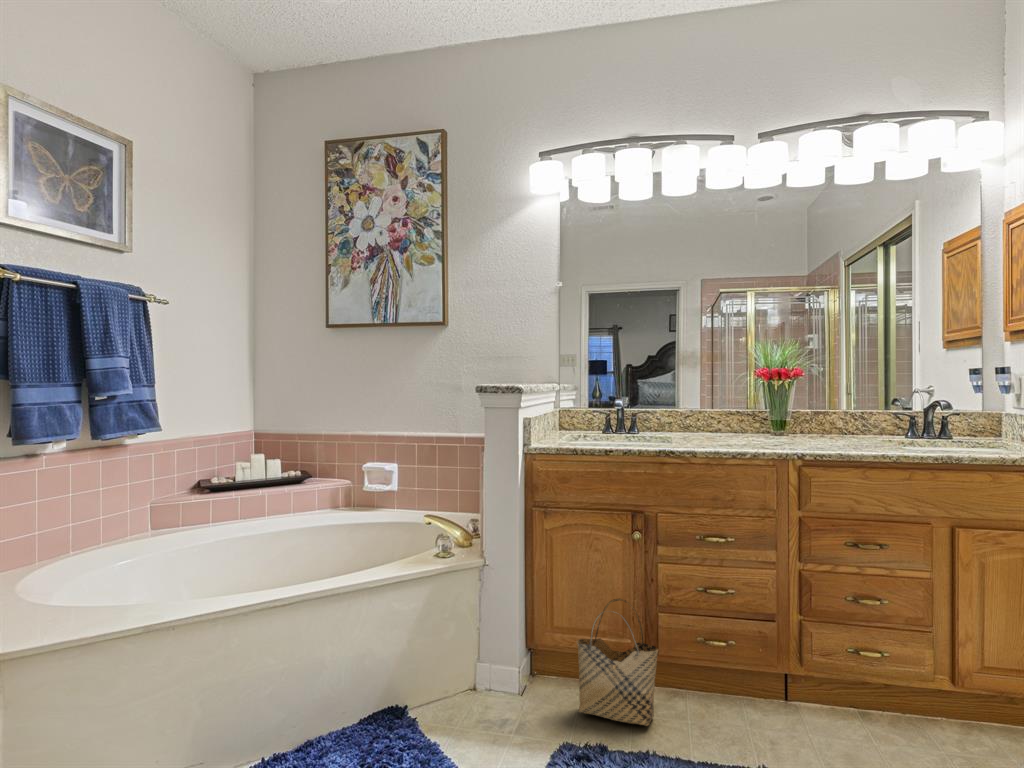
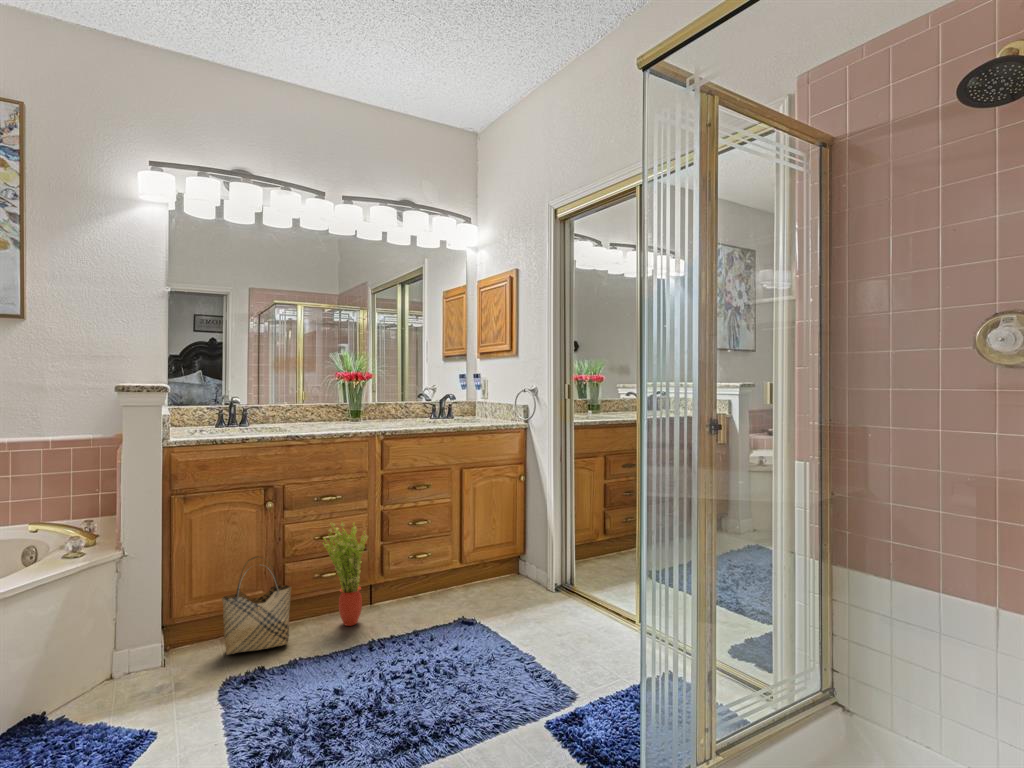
potted plant: none [700,574,766,731] -> present [323,521,368,626]

